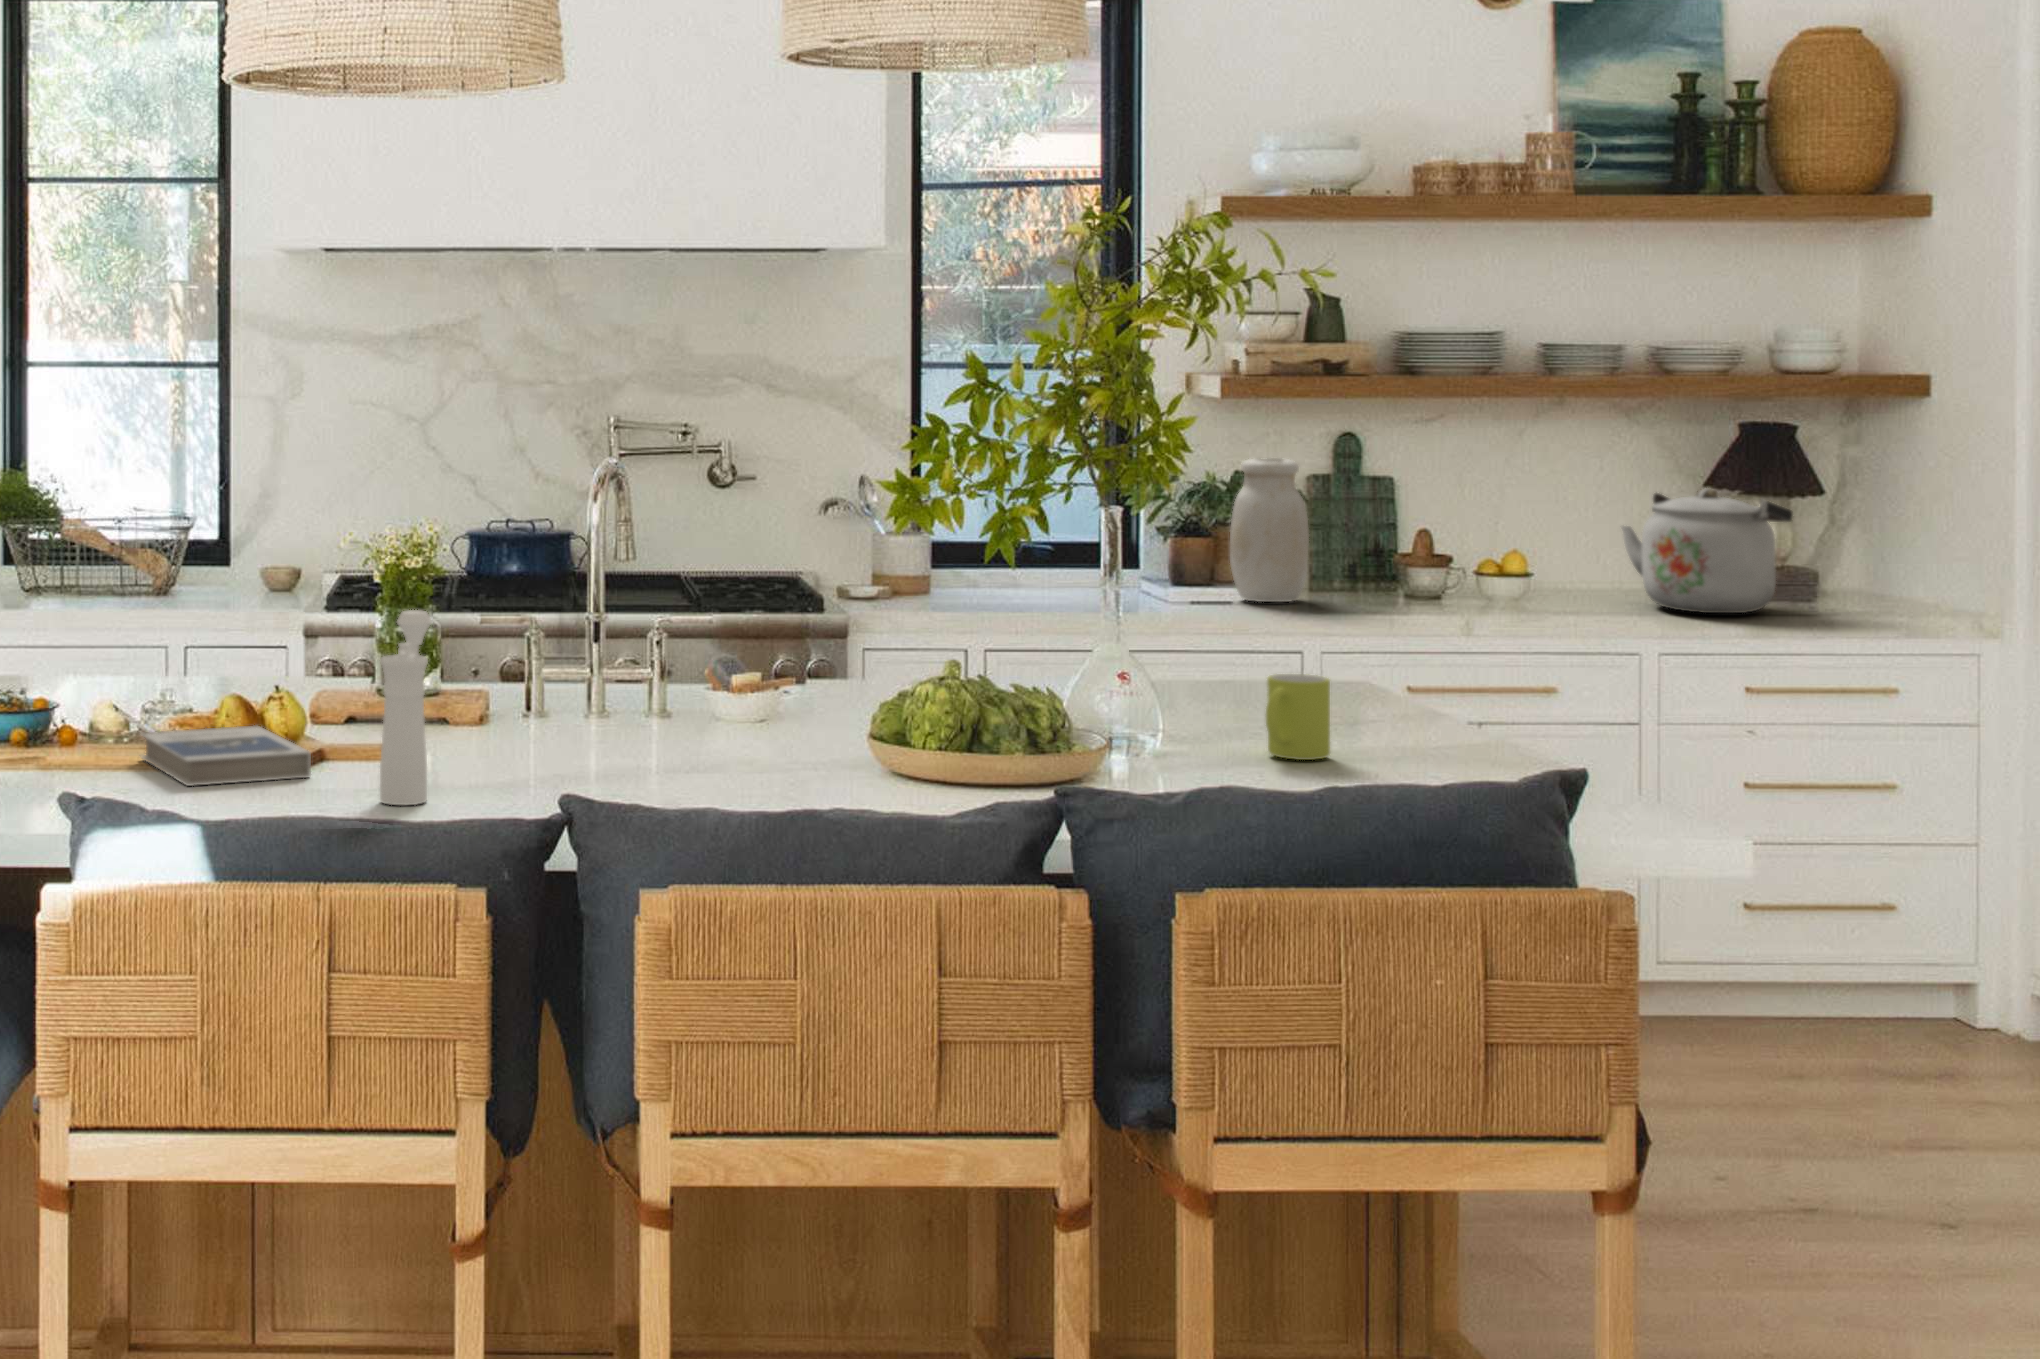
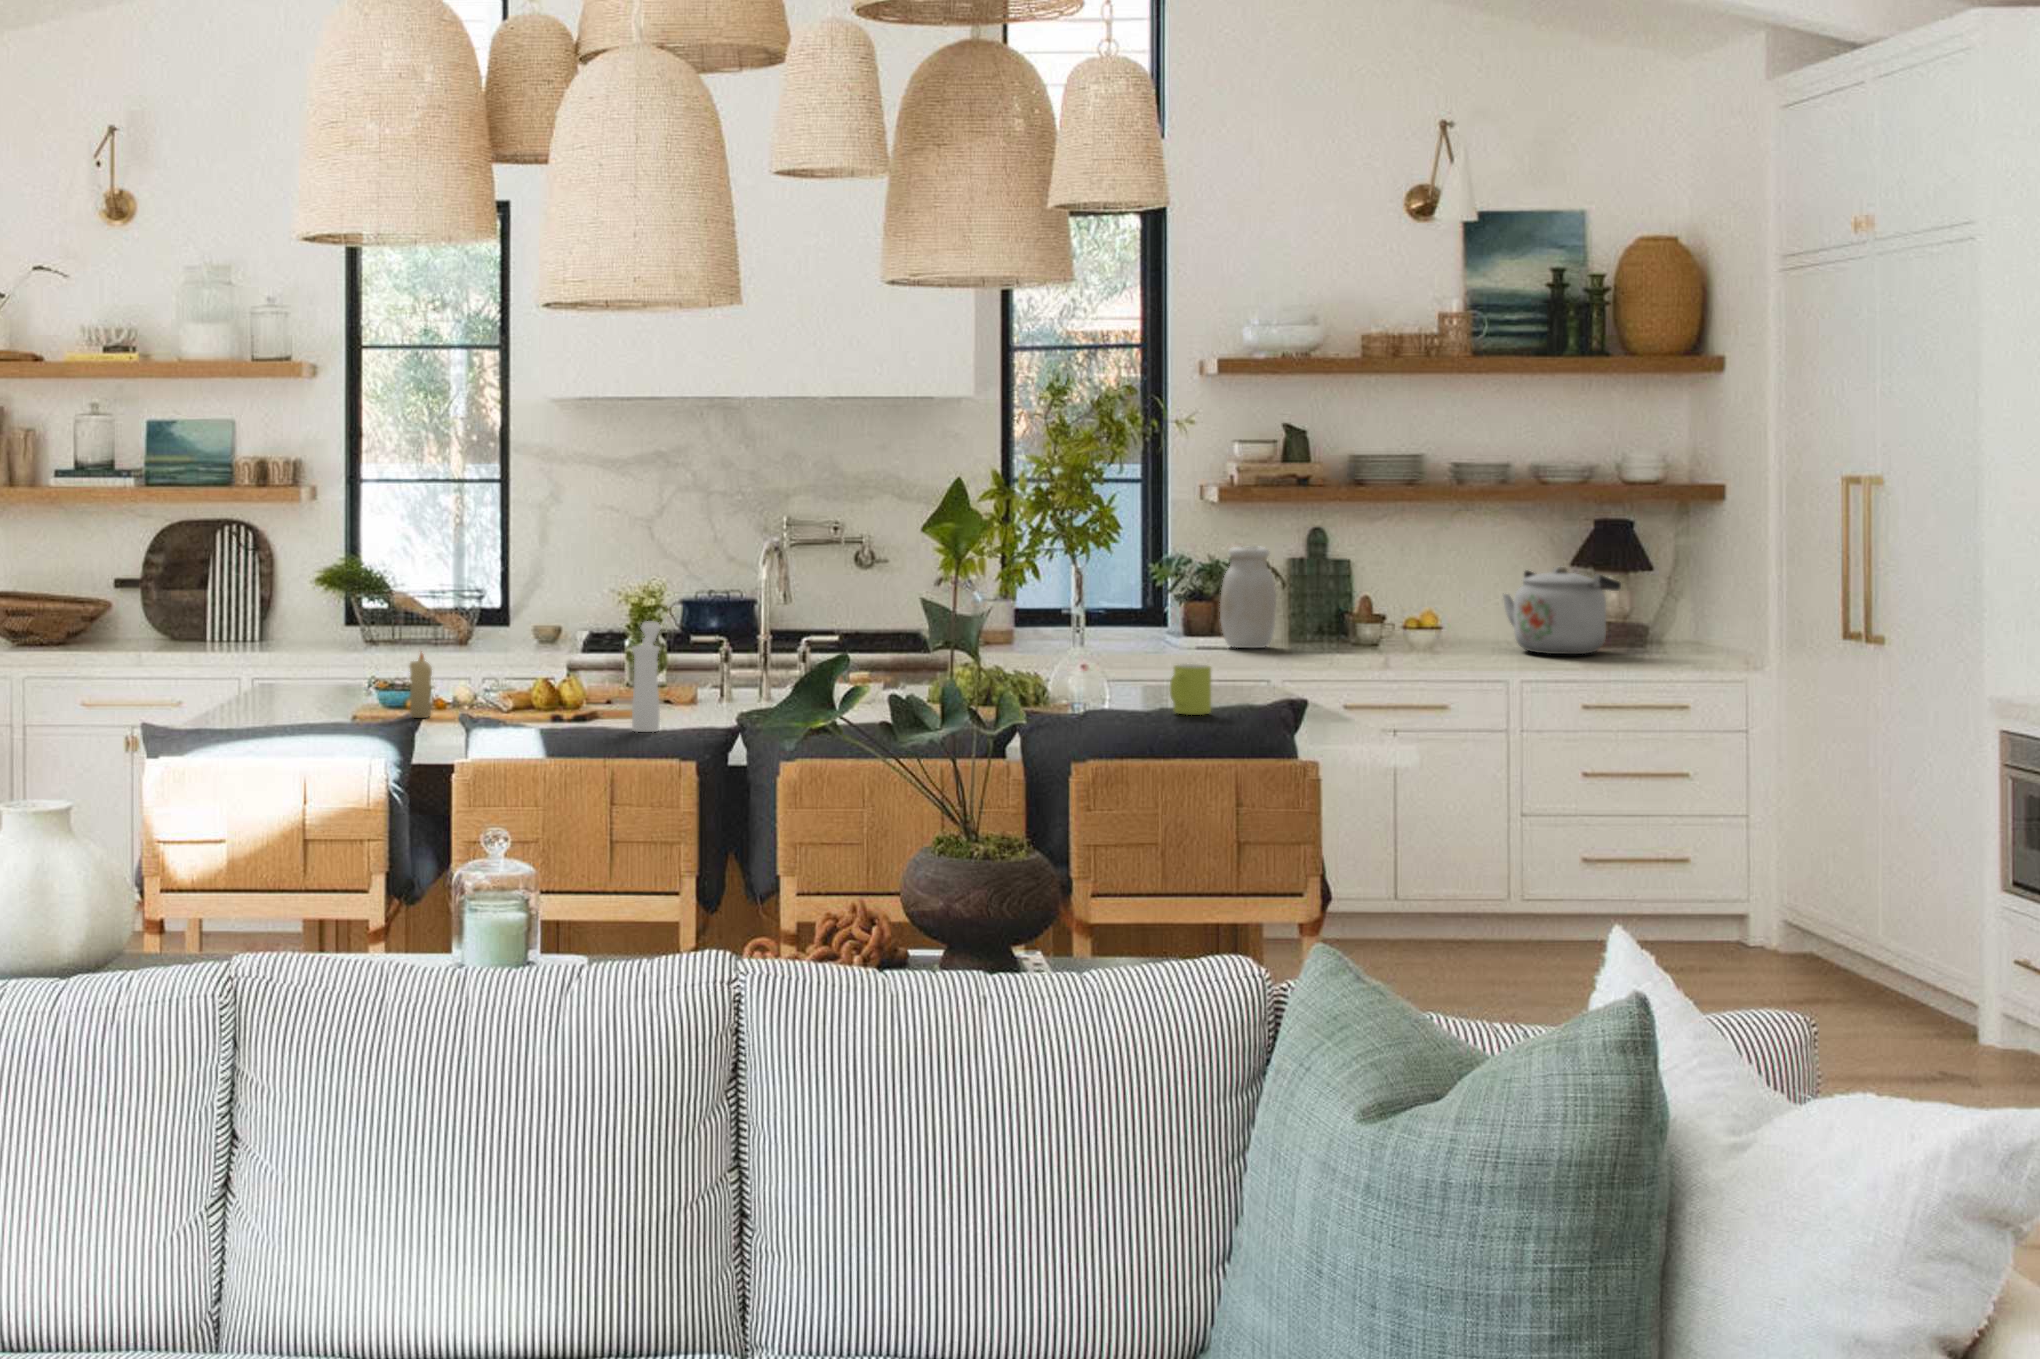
candle: none [17,651,55,766] -> present [410,653,432,718]
hardback book: present [141,725,311,786] -> none [482,696,589,725]

